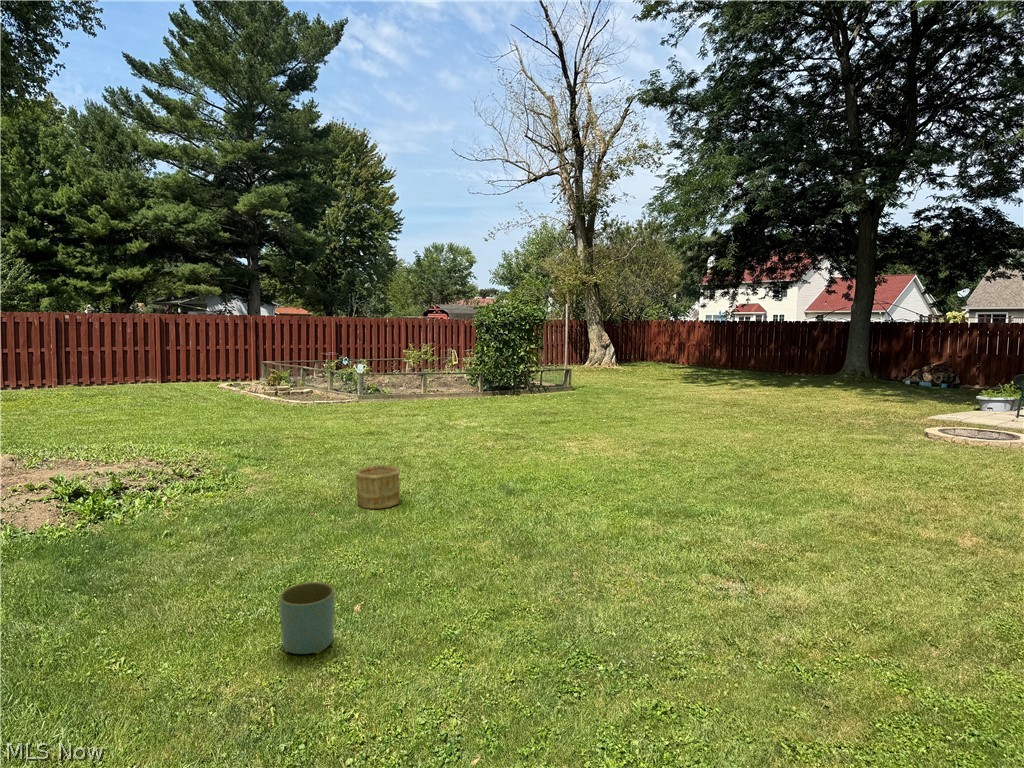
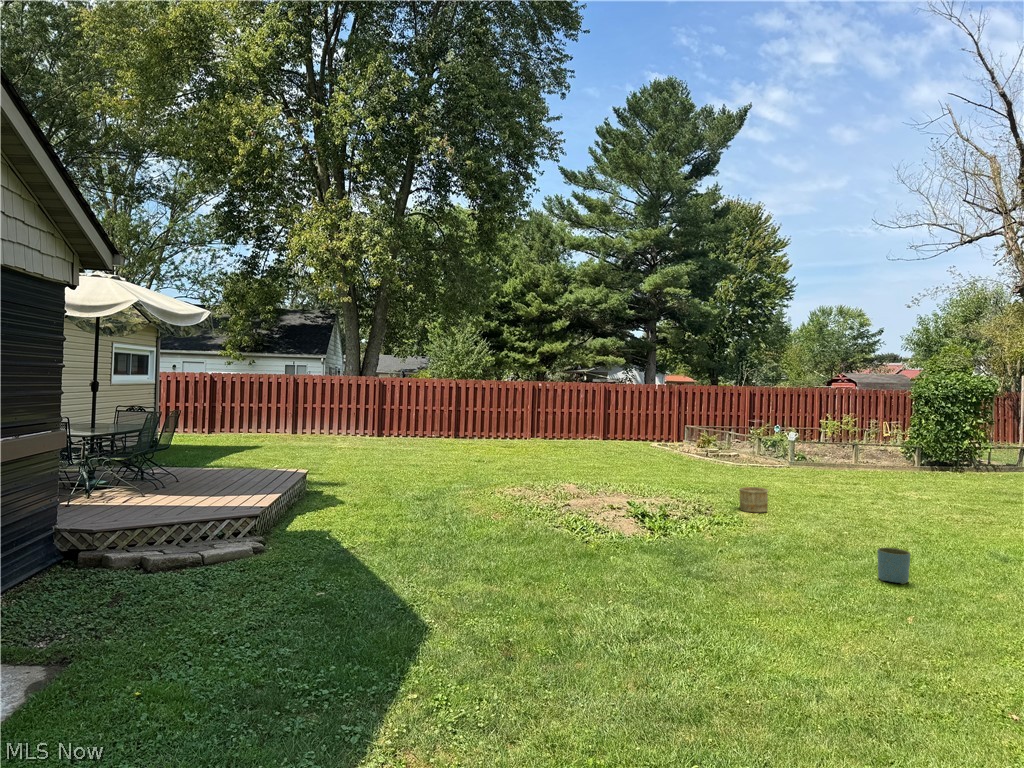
wooden bucket: present [355,465,400,509] -> present [739,487,768,513]

